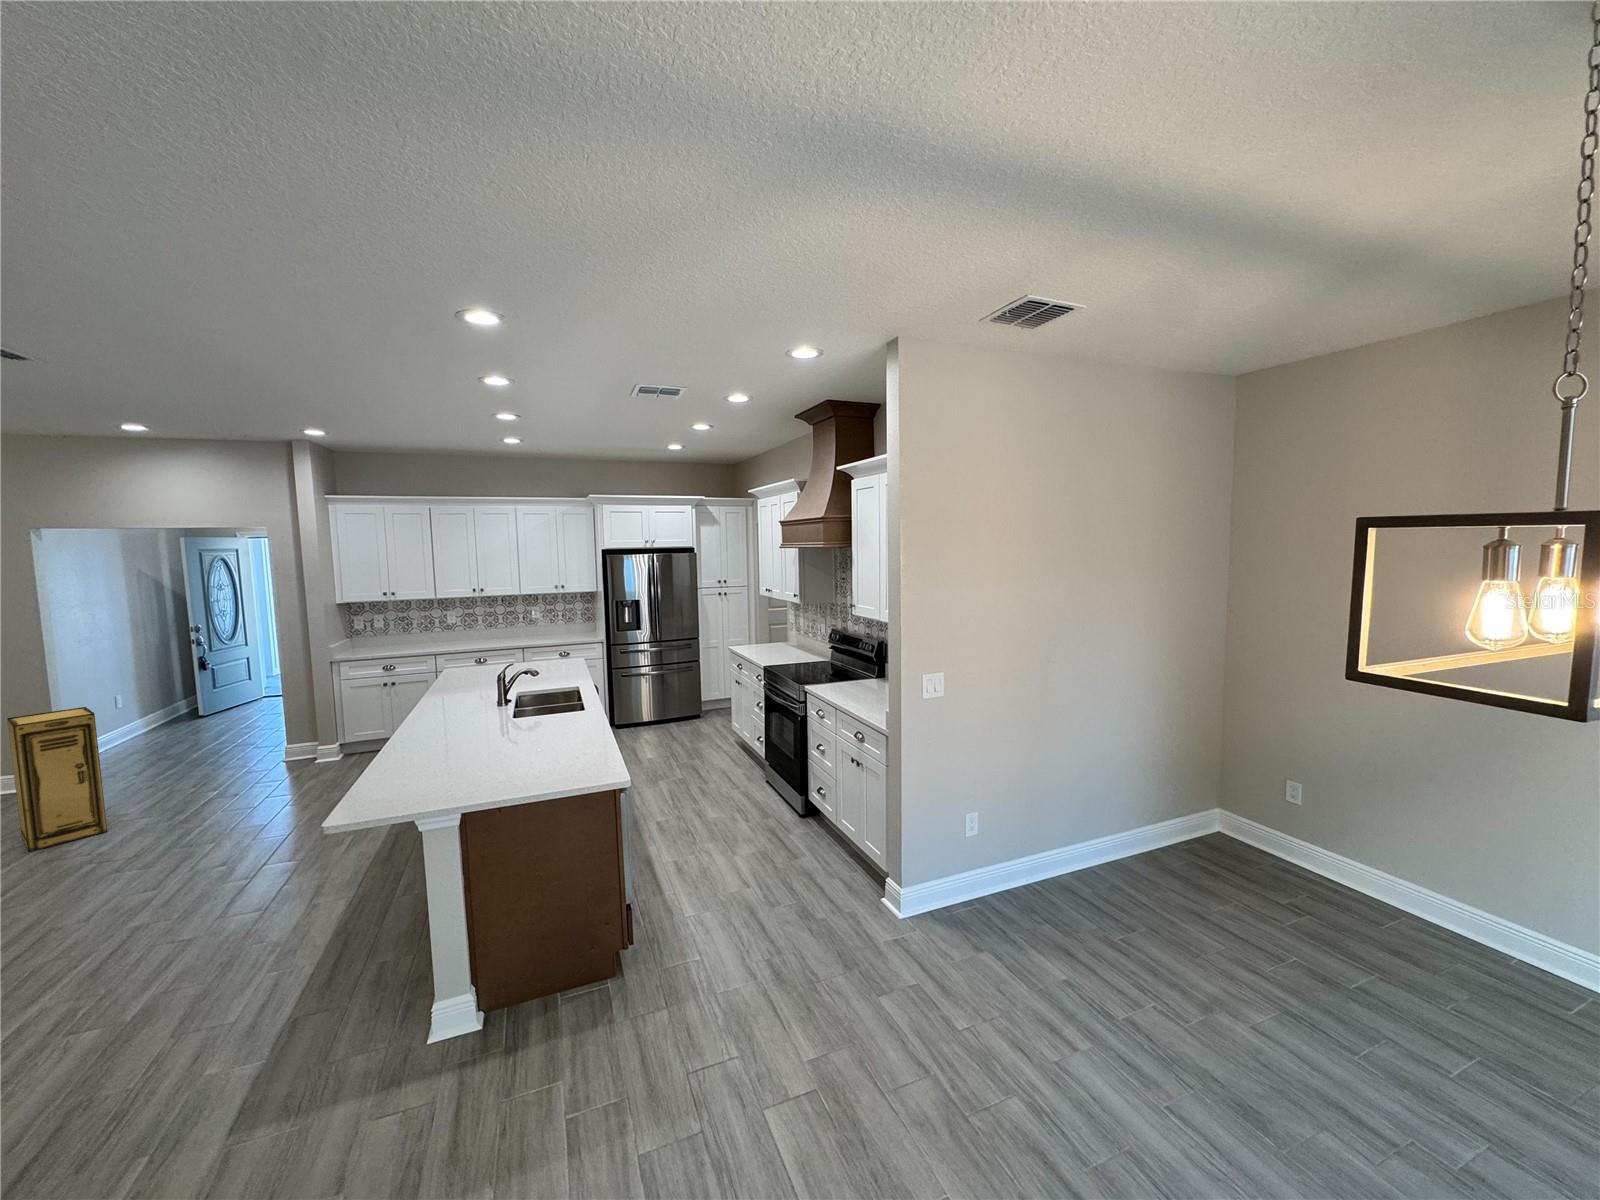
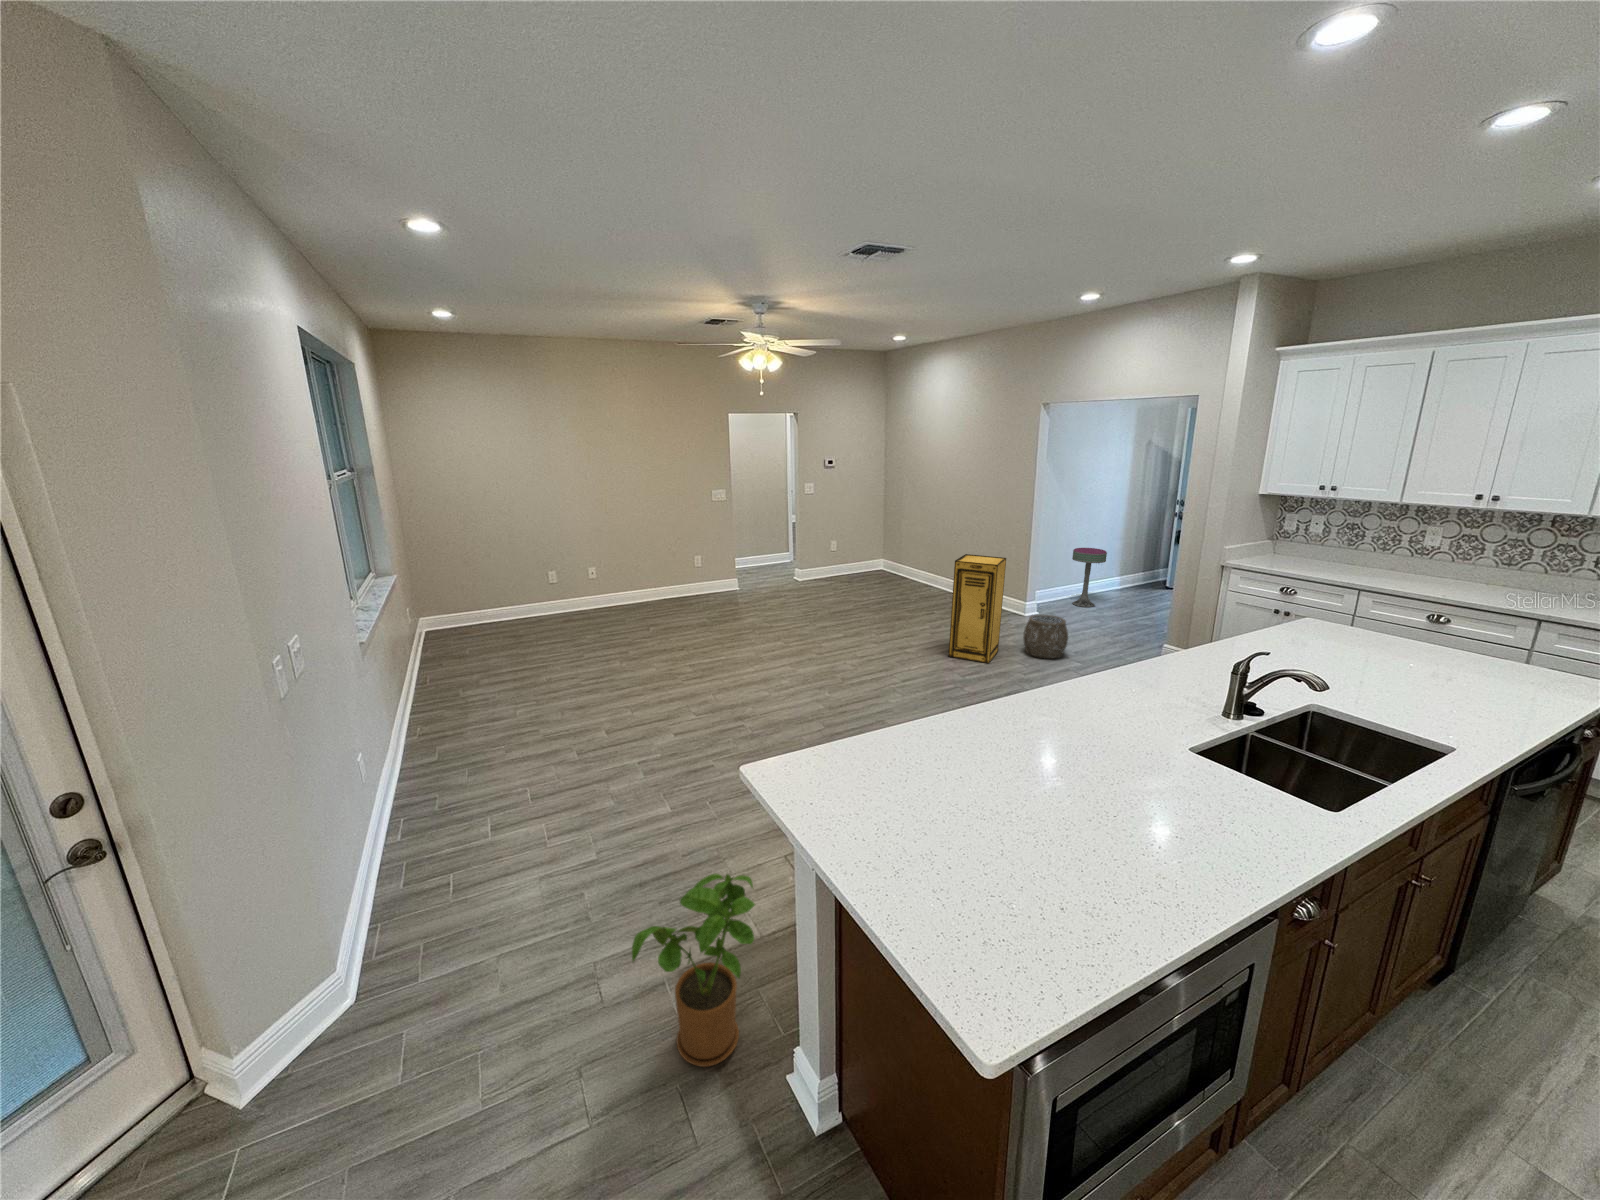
bar stool: none [100,686,152,756] -> present [1072,548,1107,607]
woven basket: none [127,754,194,806] -> present [1023,615,1068,659]
house plant: none [277,919,406,1130] -> present [632,874,755,1067]

